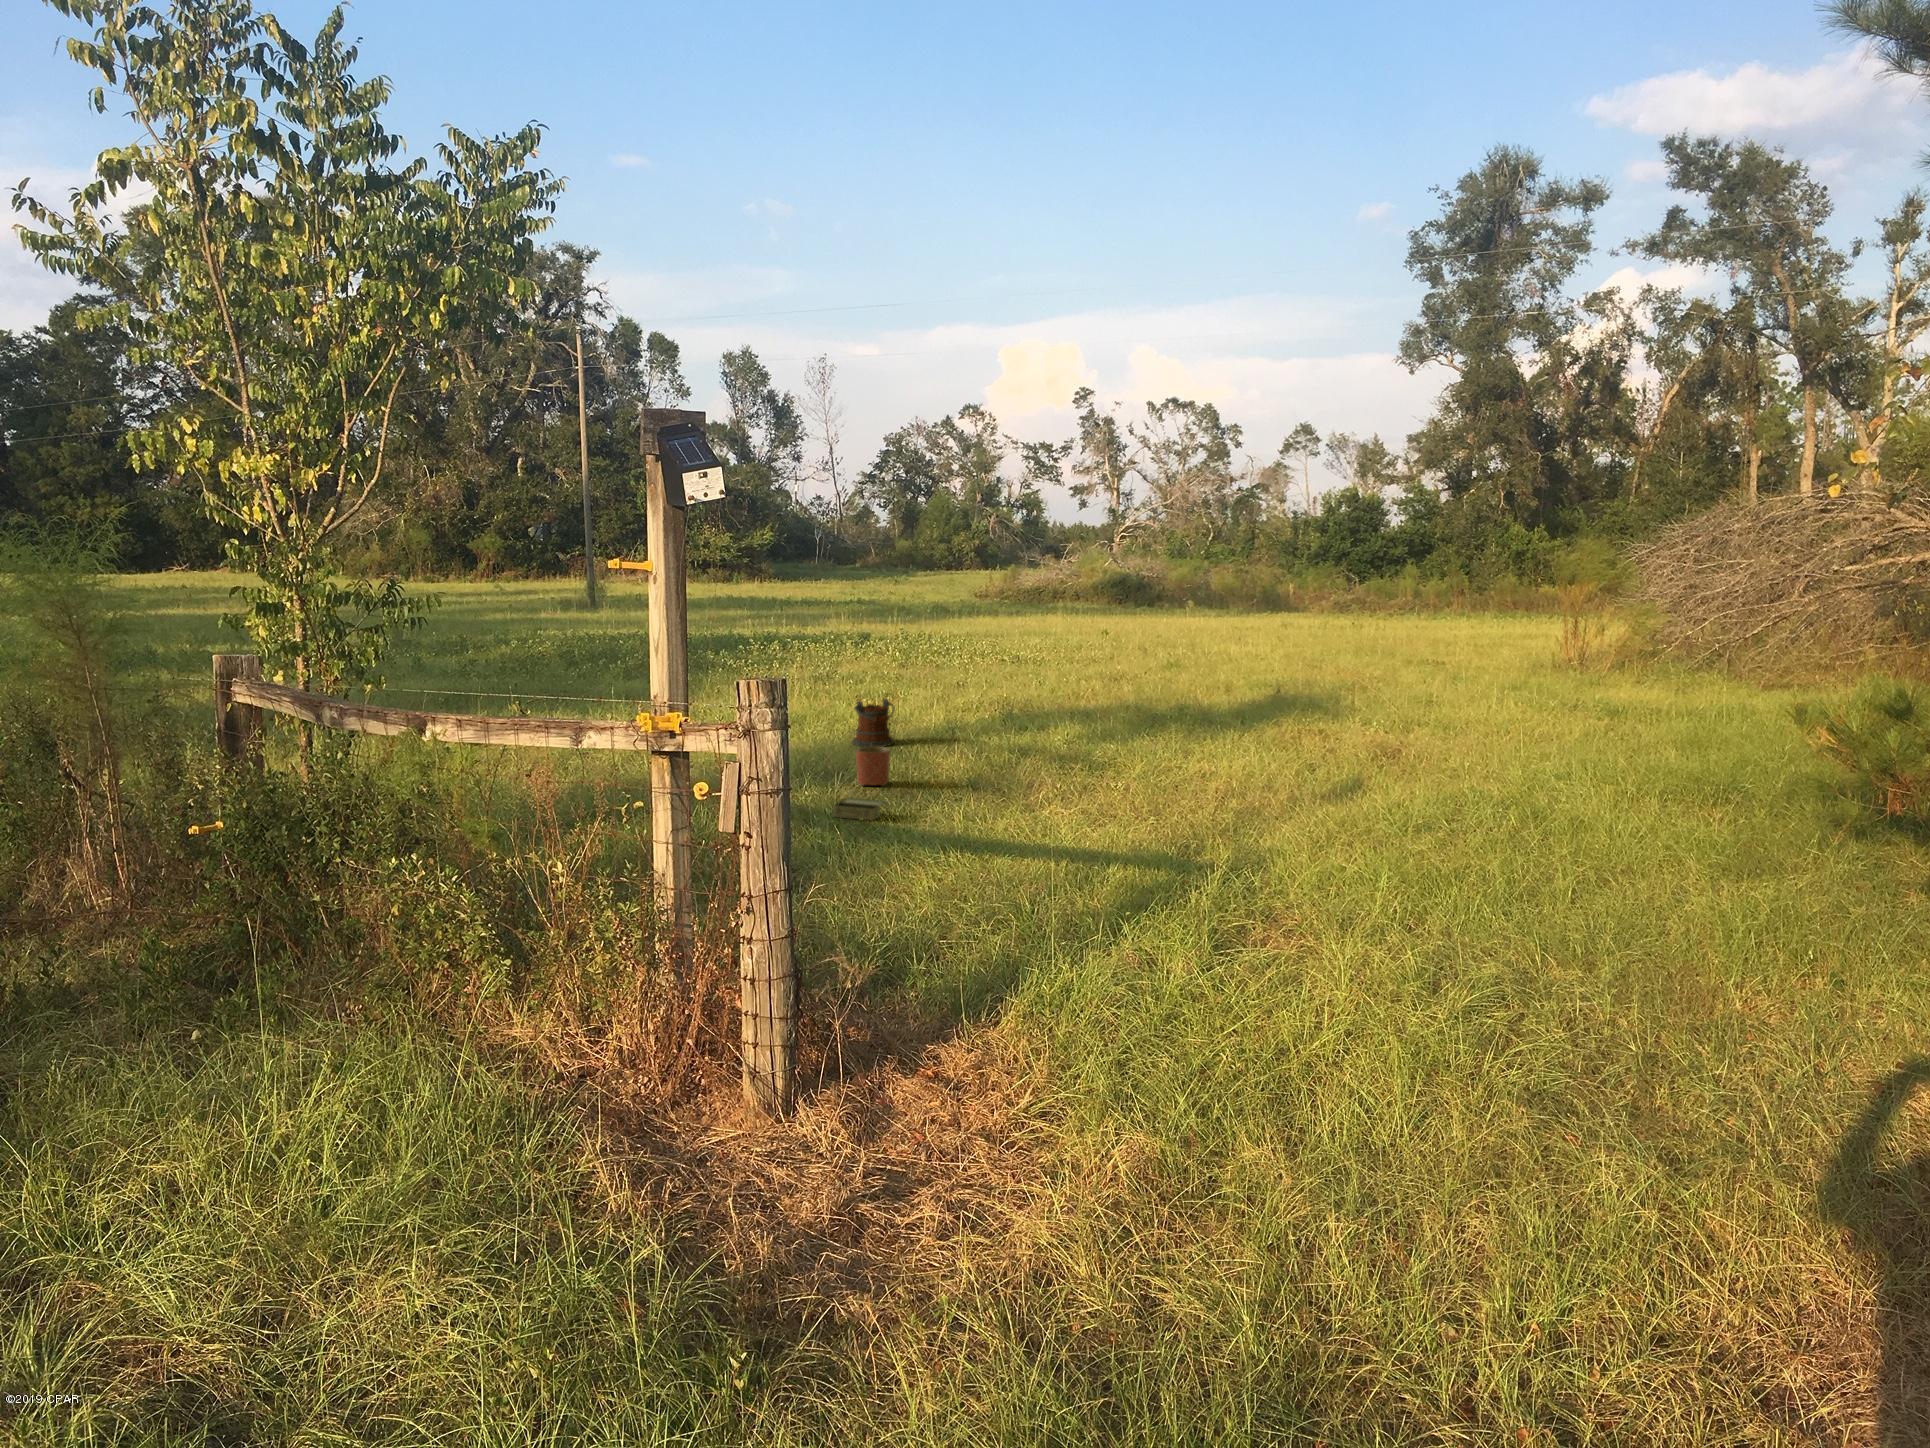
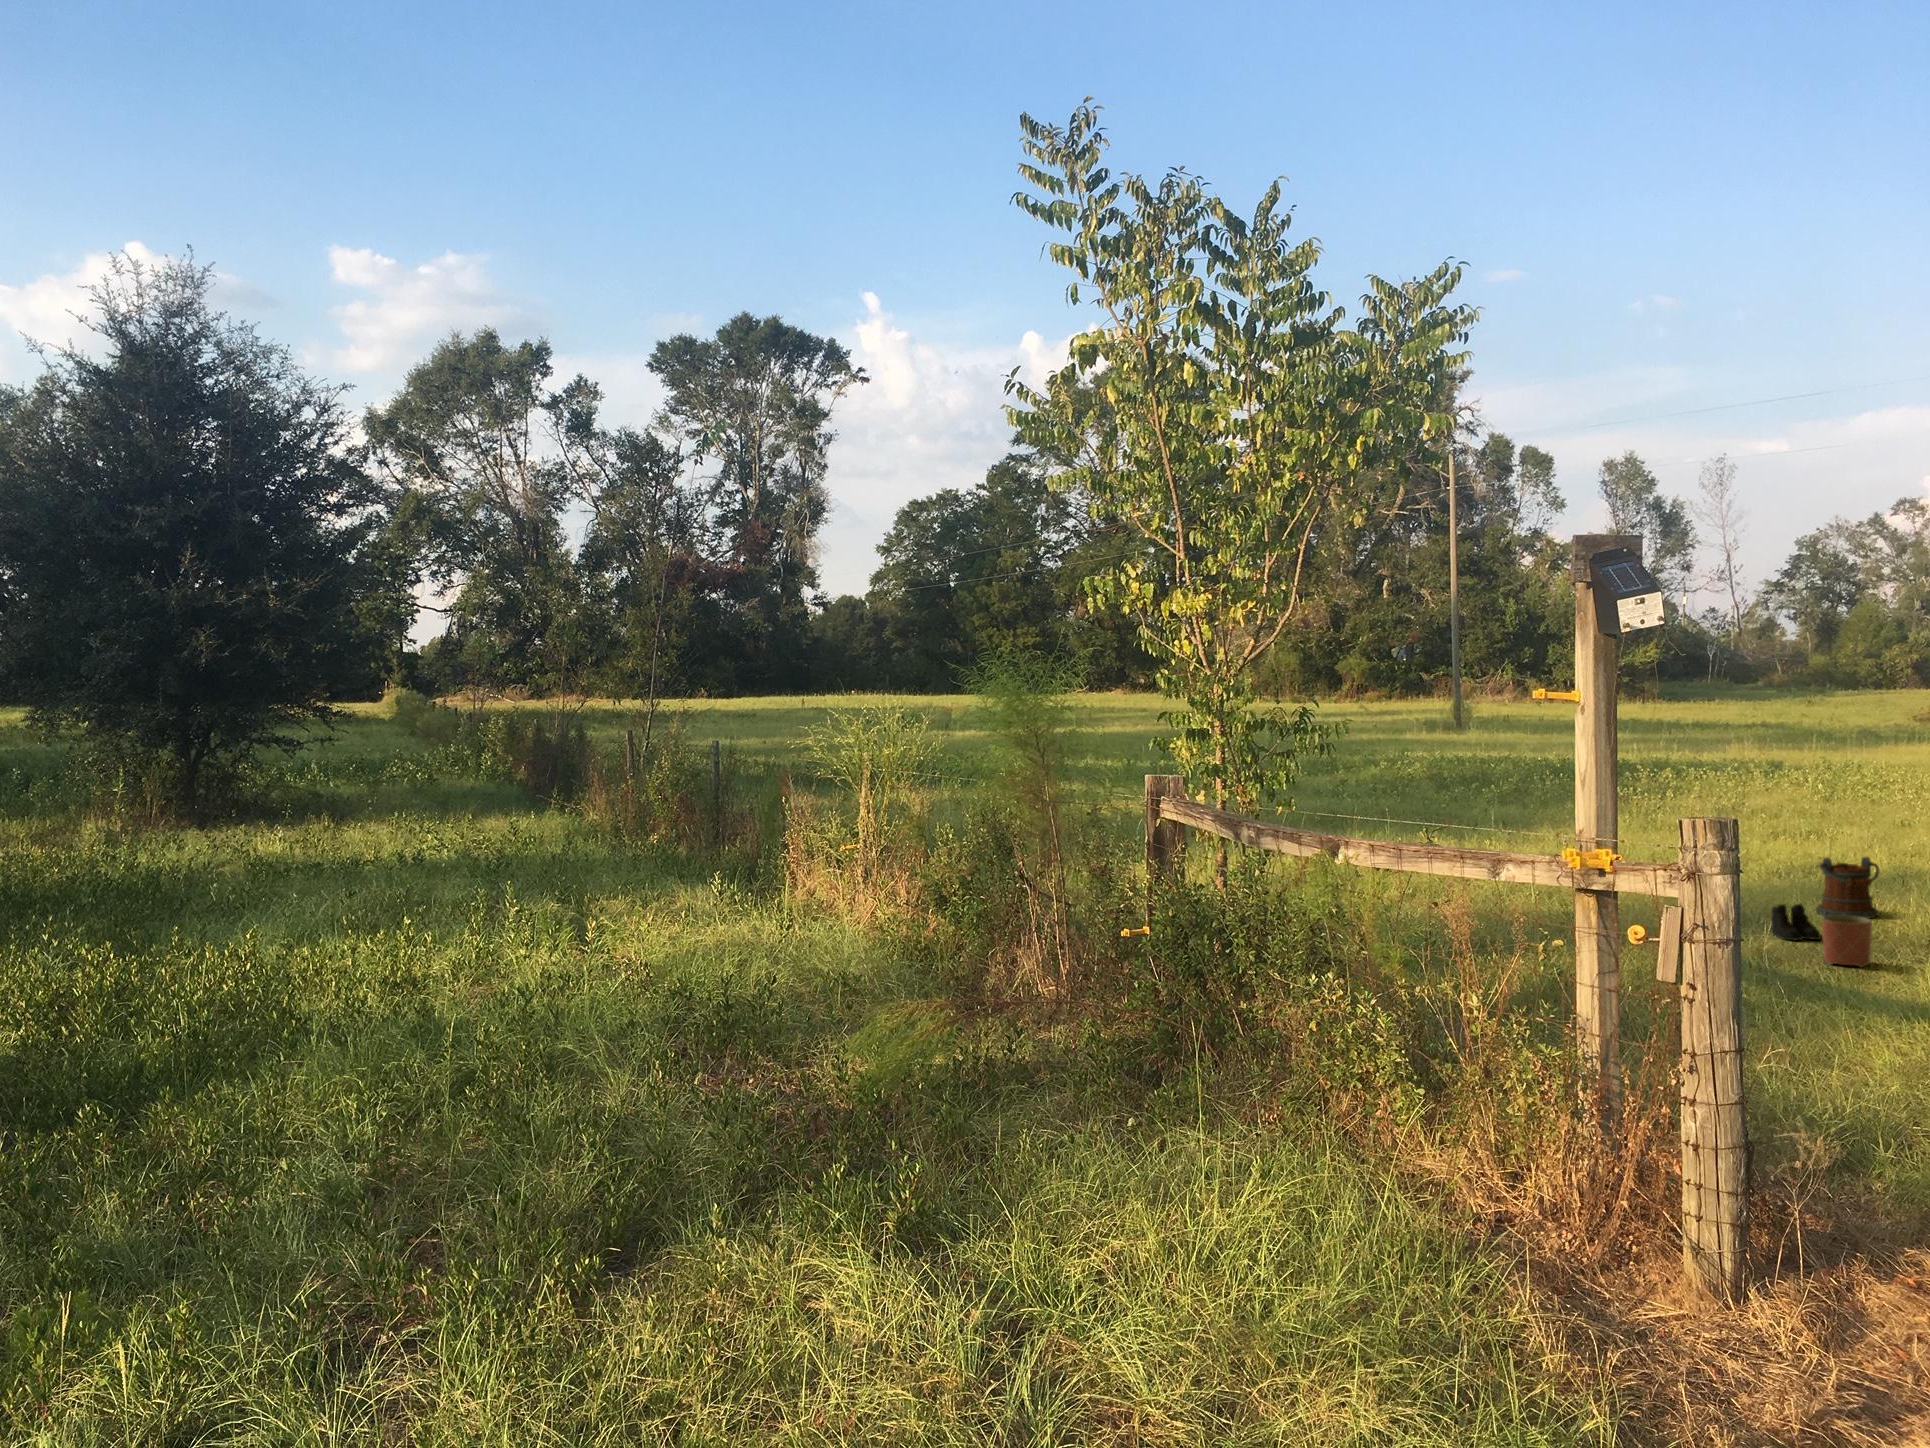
boots: none [821,739,855,769] -> present [1771,904,1821,940]
toolbox: present [833,798,885,820] -> none [1789,976,1866,1008]

